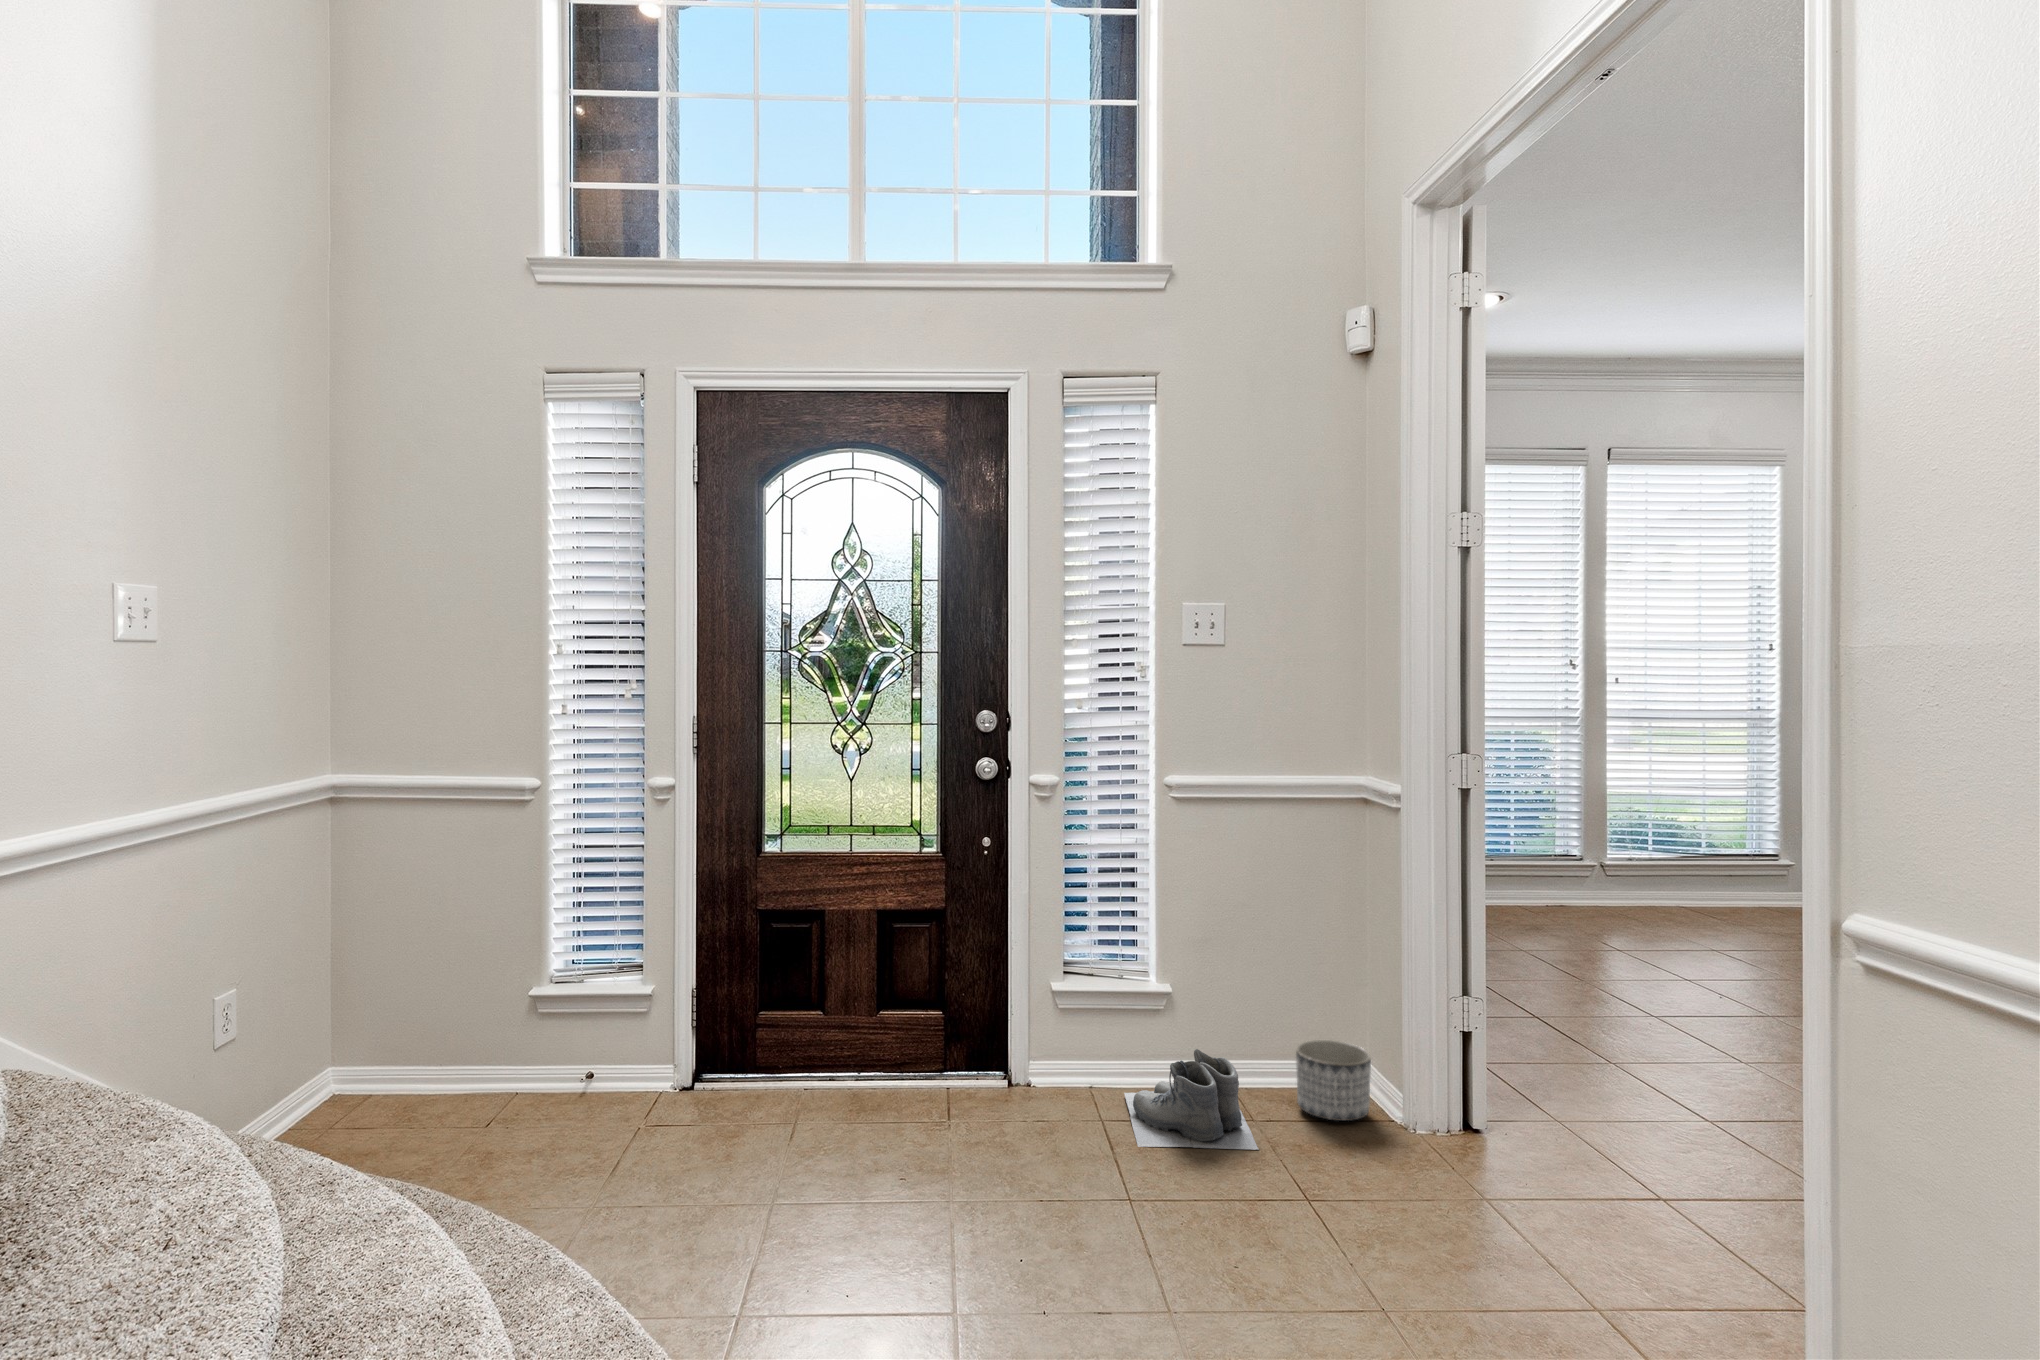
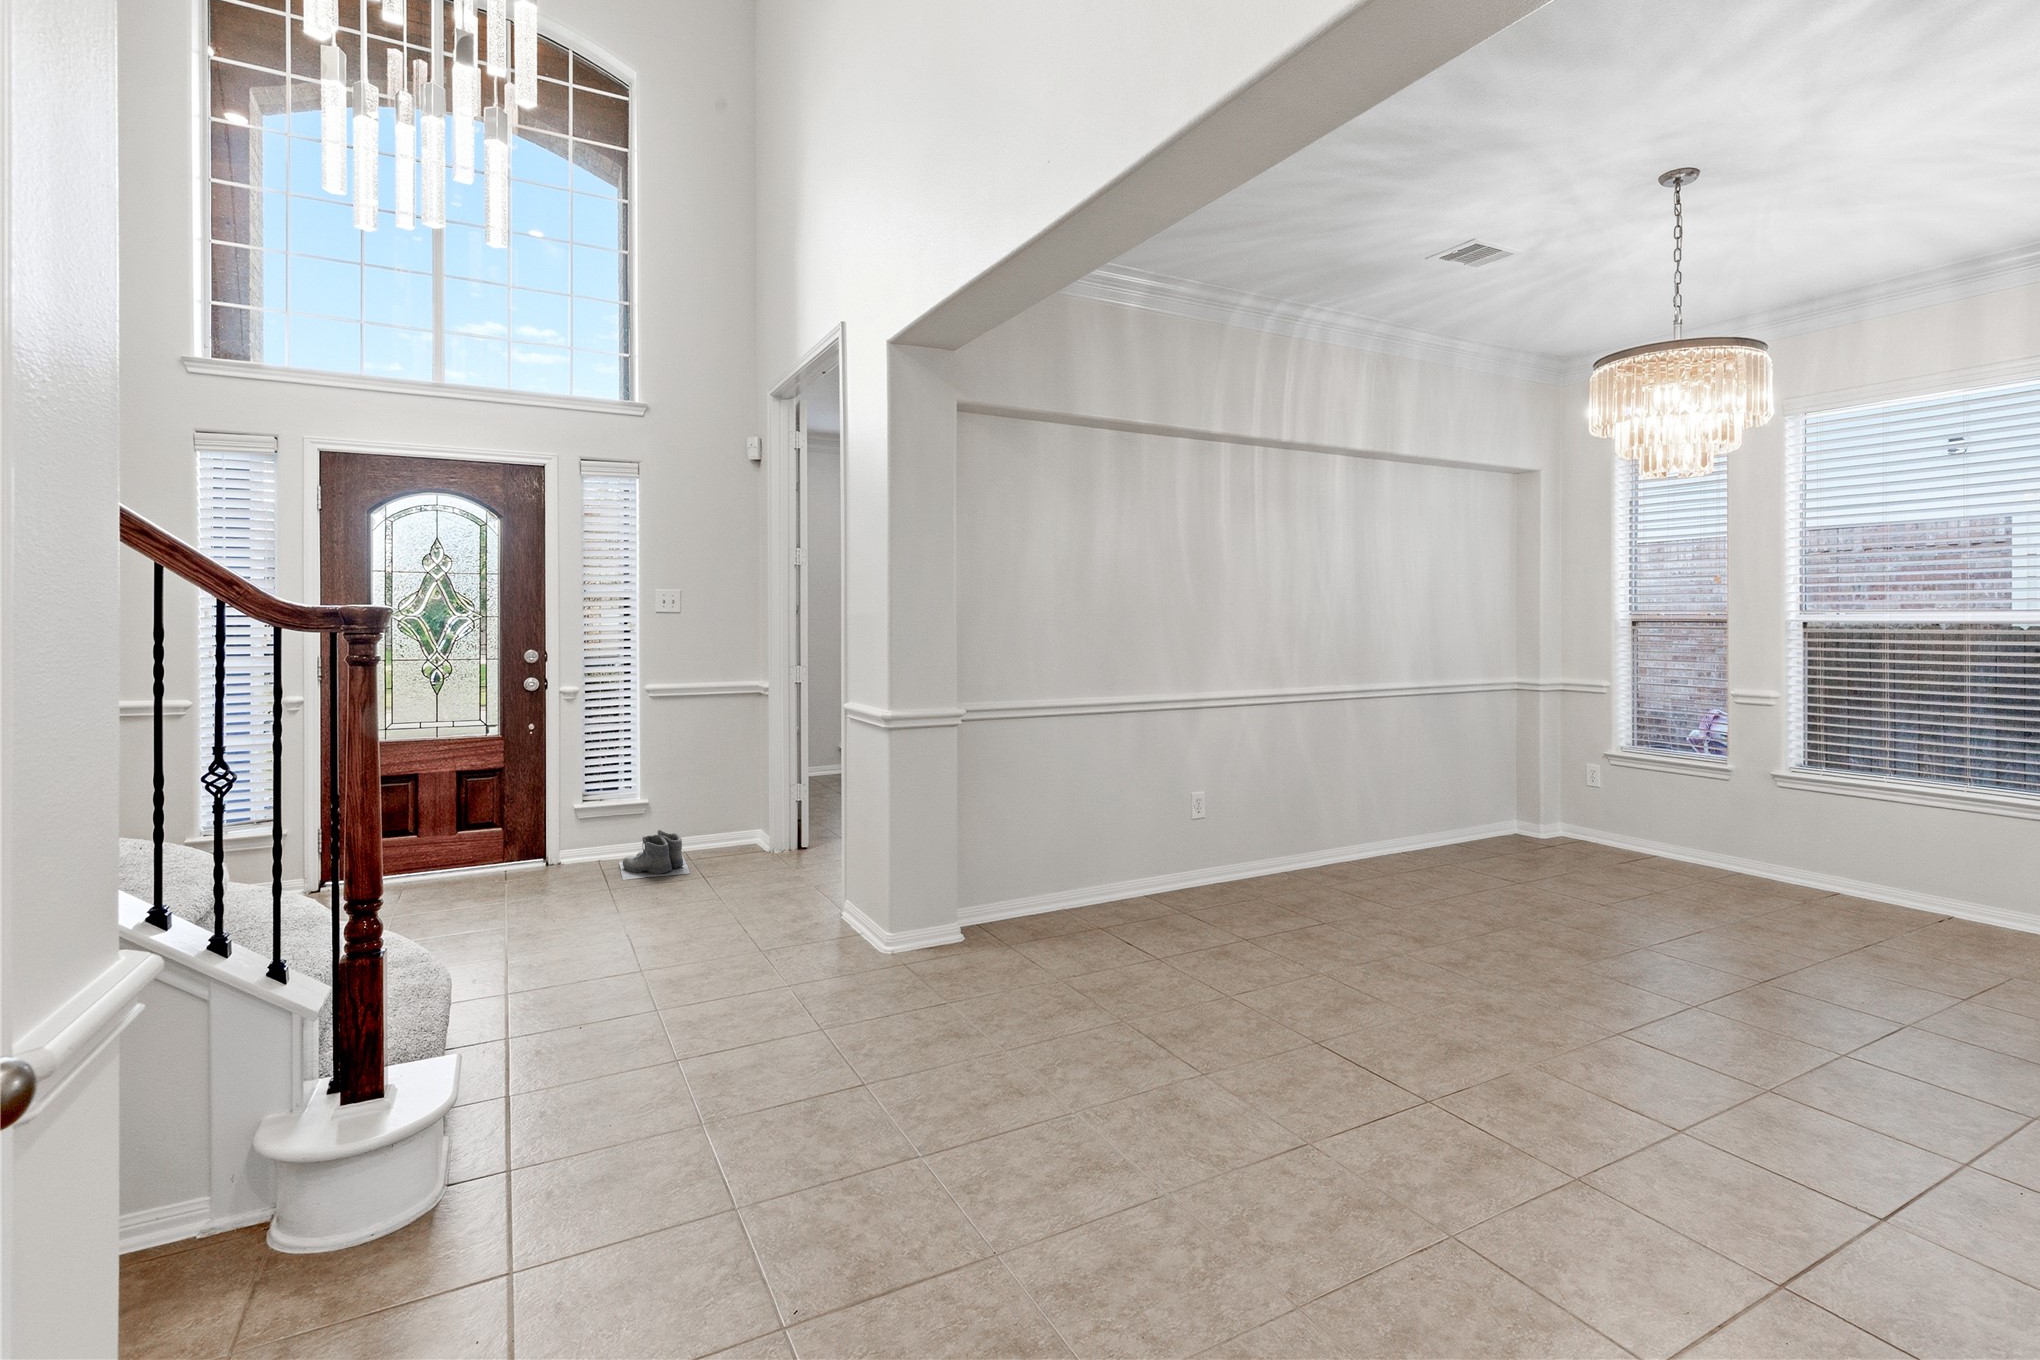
planter: present [1296,1040,1371,1121] -> none [717,822,756,860]

